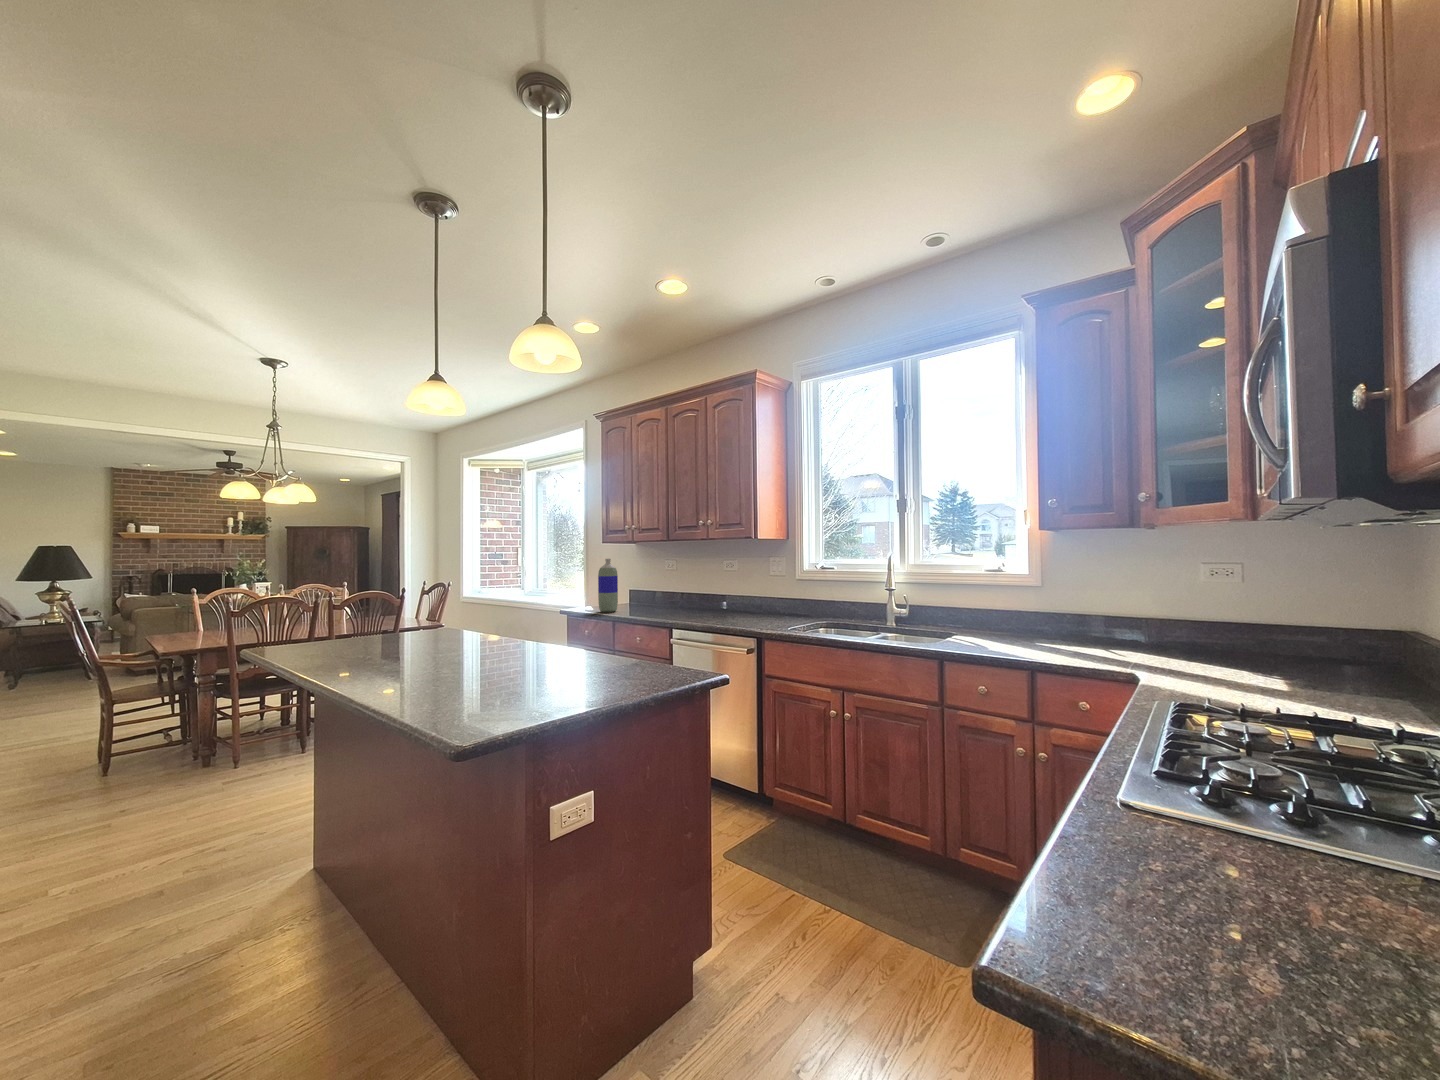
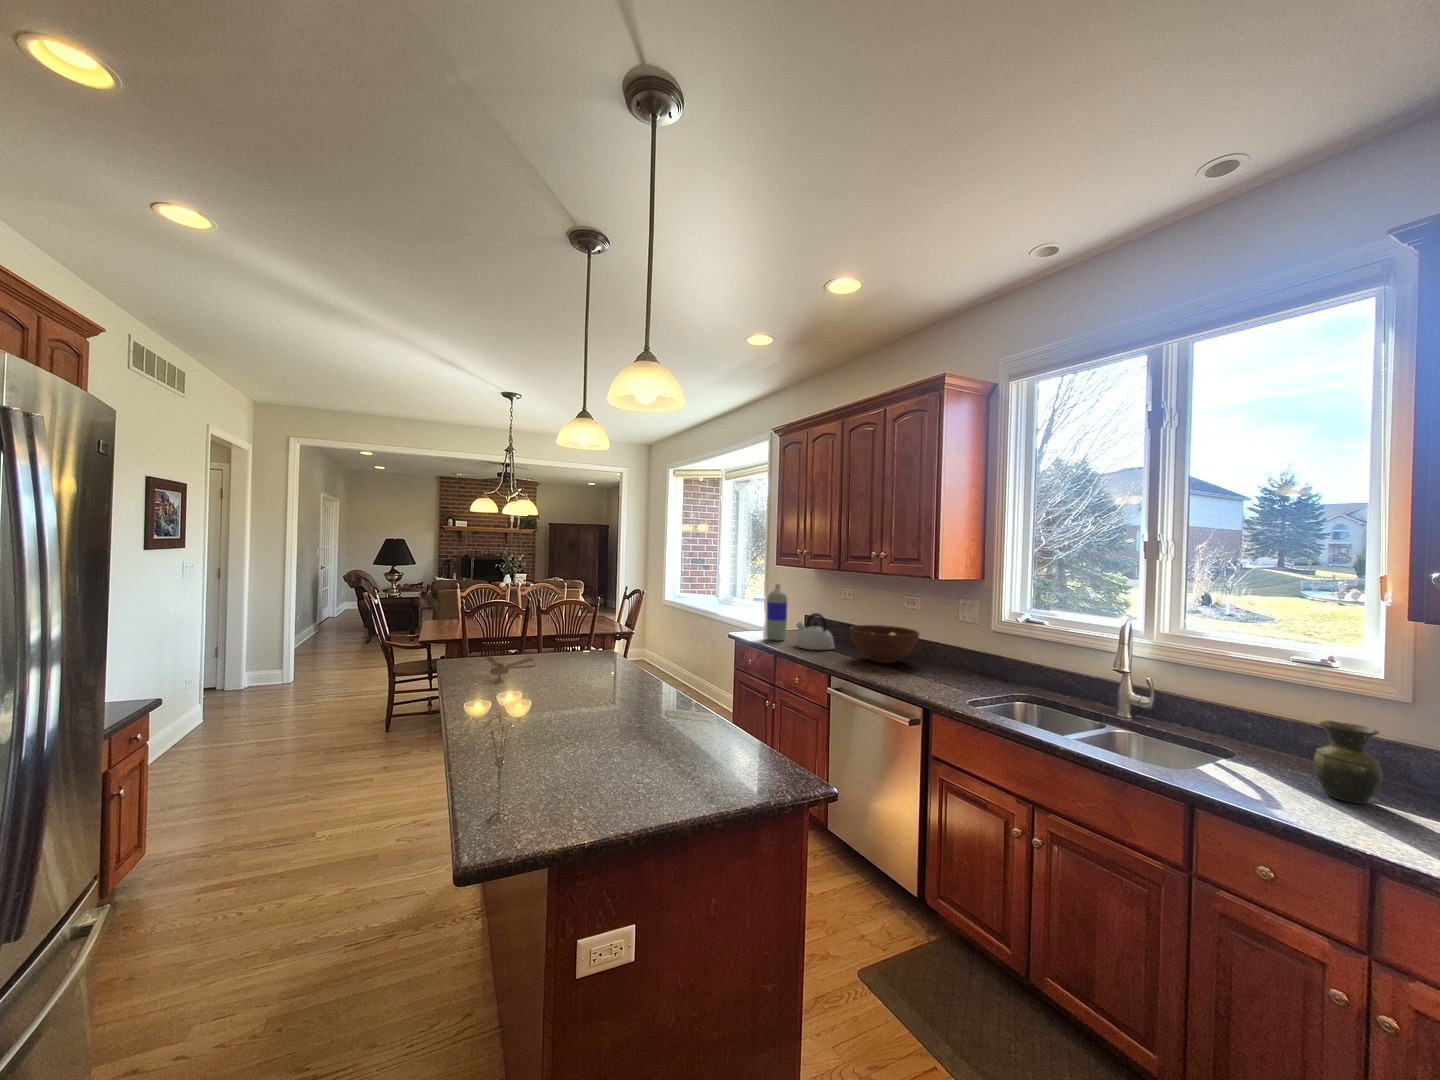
kettle: none [628,582,665,614] -> present [796,613,835,650]
fruit bowl: none [682,587,740,616] -> present [850,625,919,663]
vase: none [1000,599,1032,645] -> present [1313,721,1383,804]

